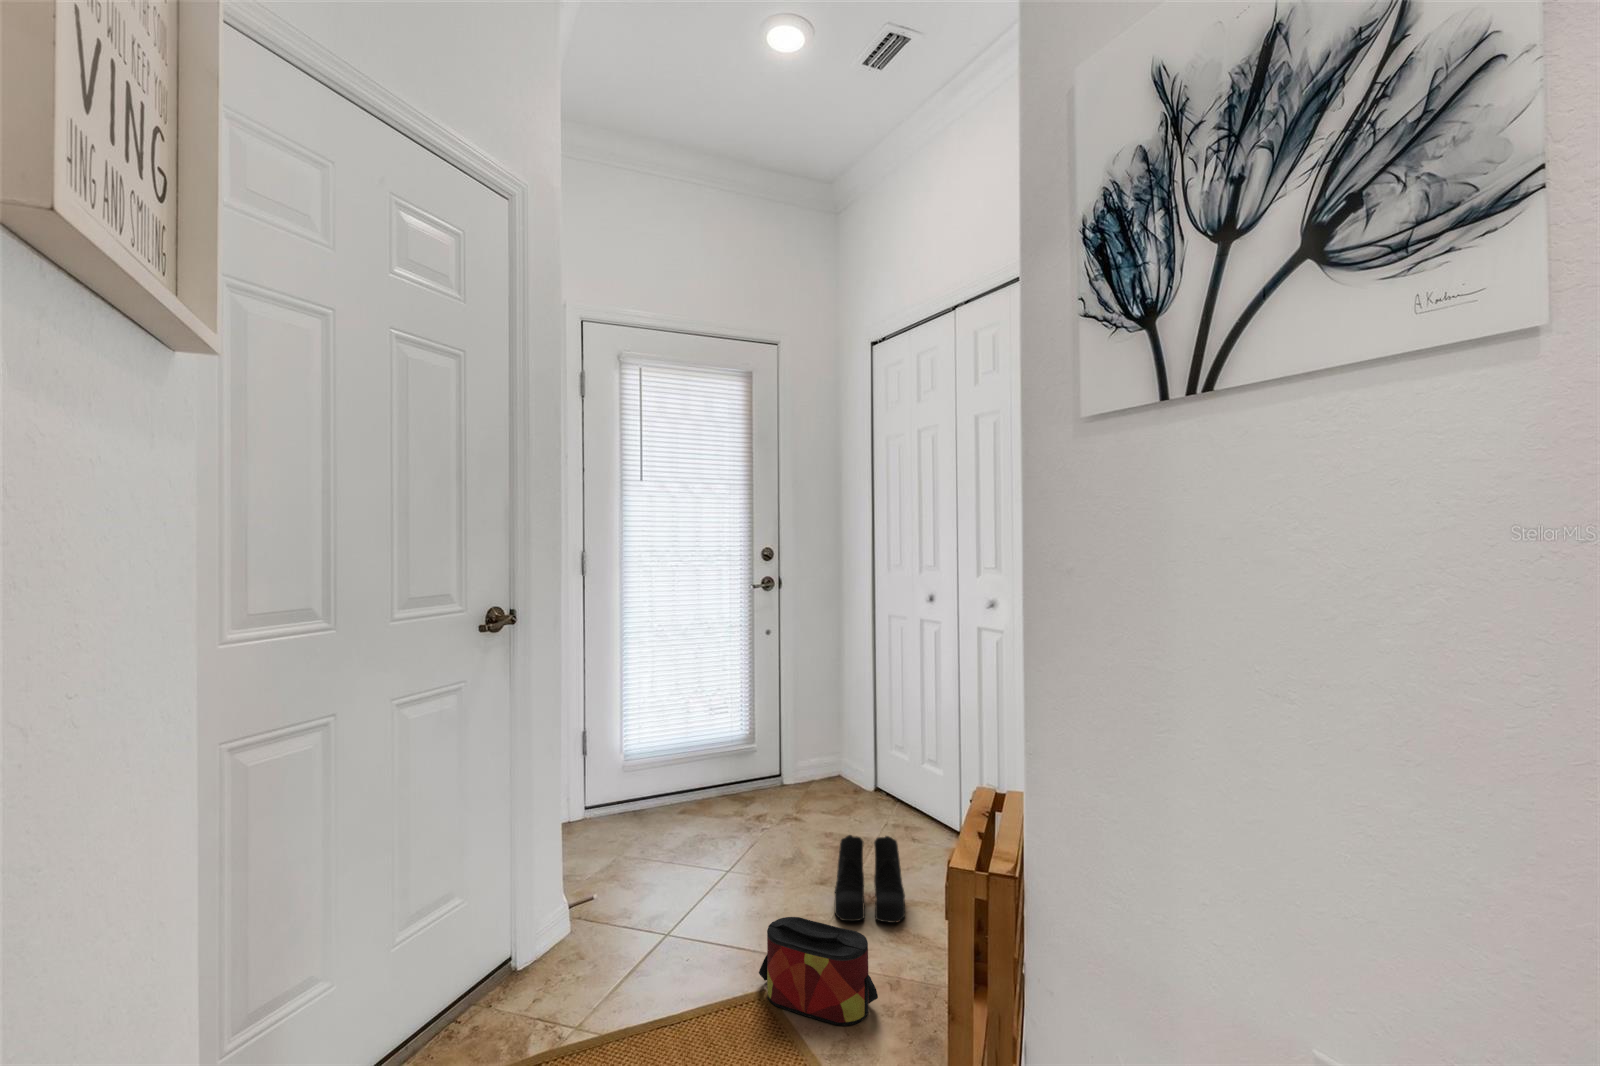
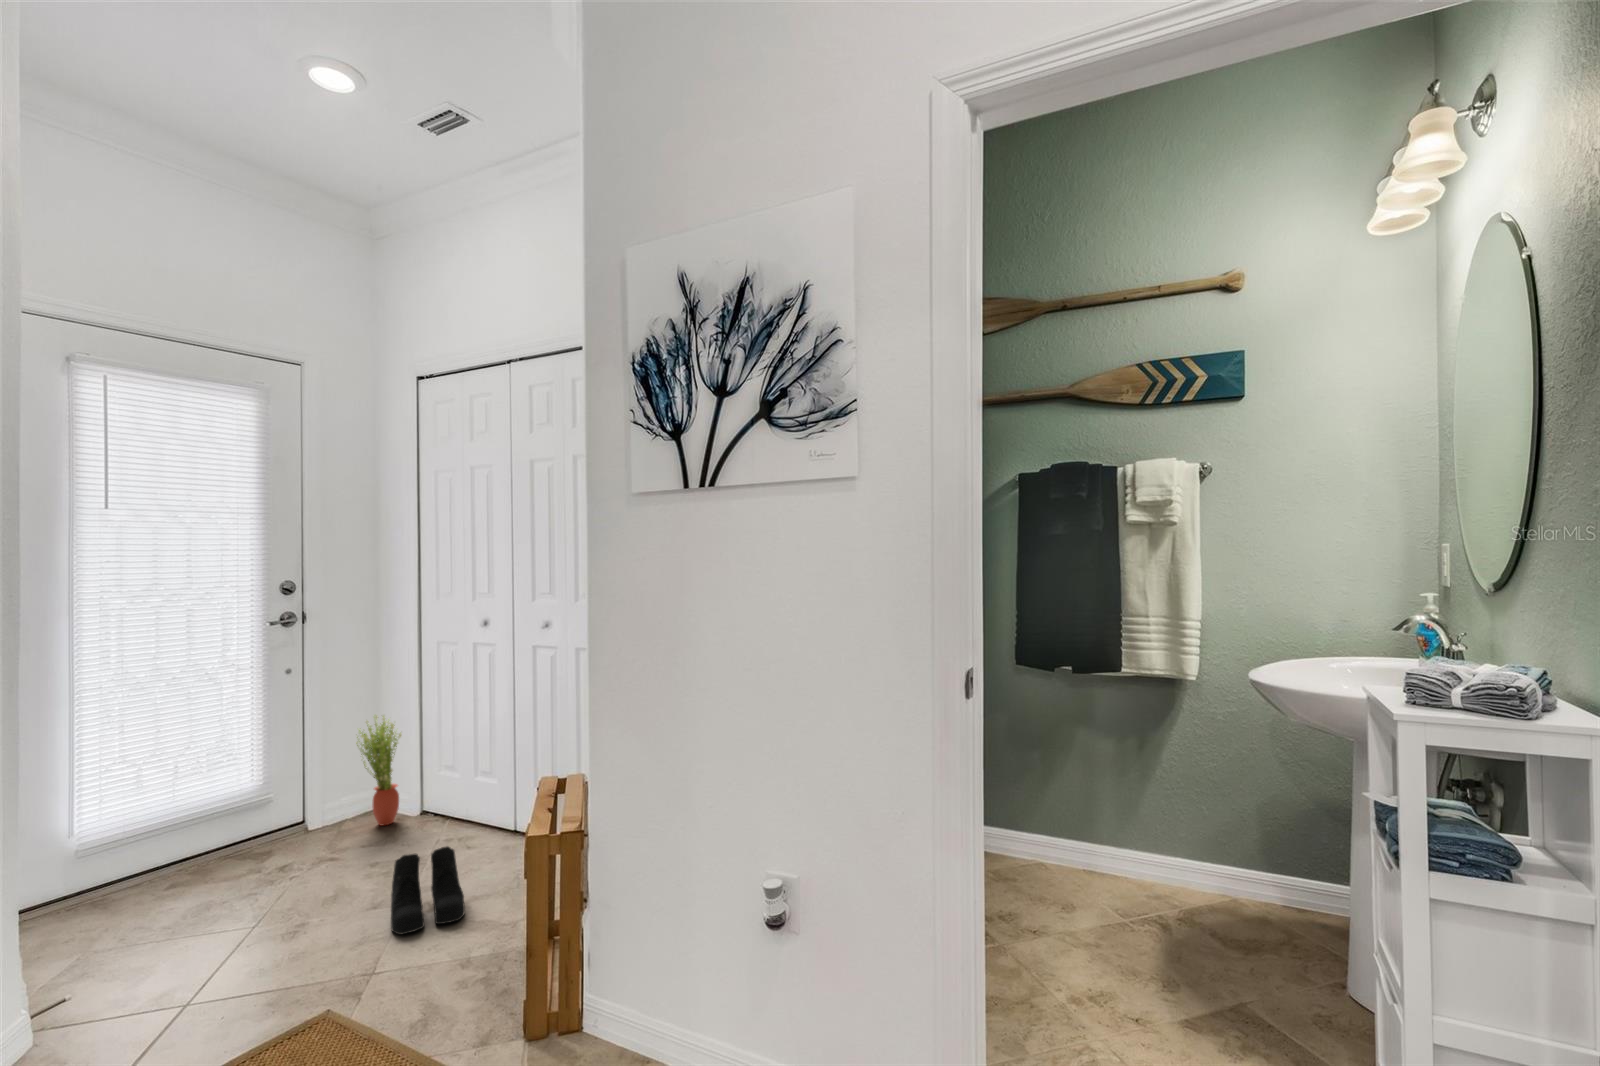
potted plant: none [821,683,861,795] -> present [356,716,401,825]
bag: present [759,917,878,1026] -> none [319,931,450,1026]

